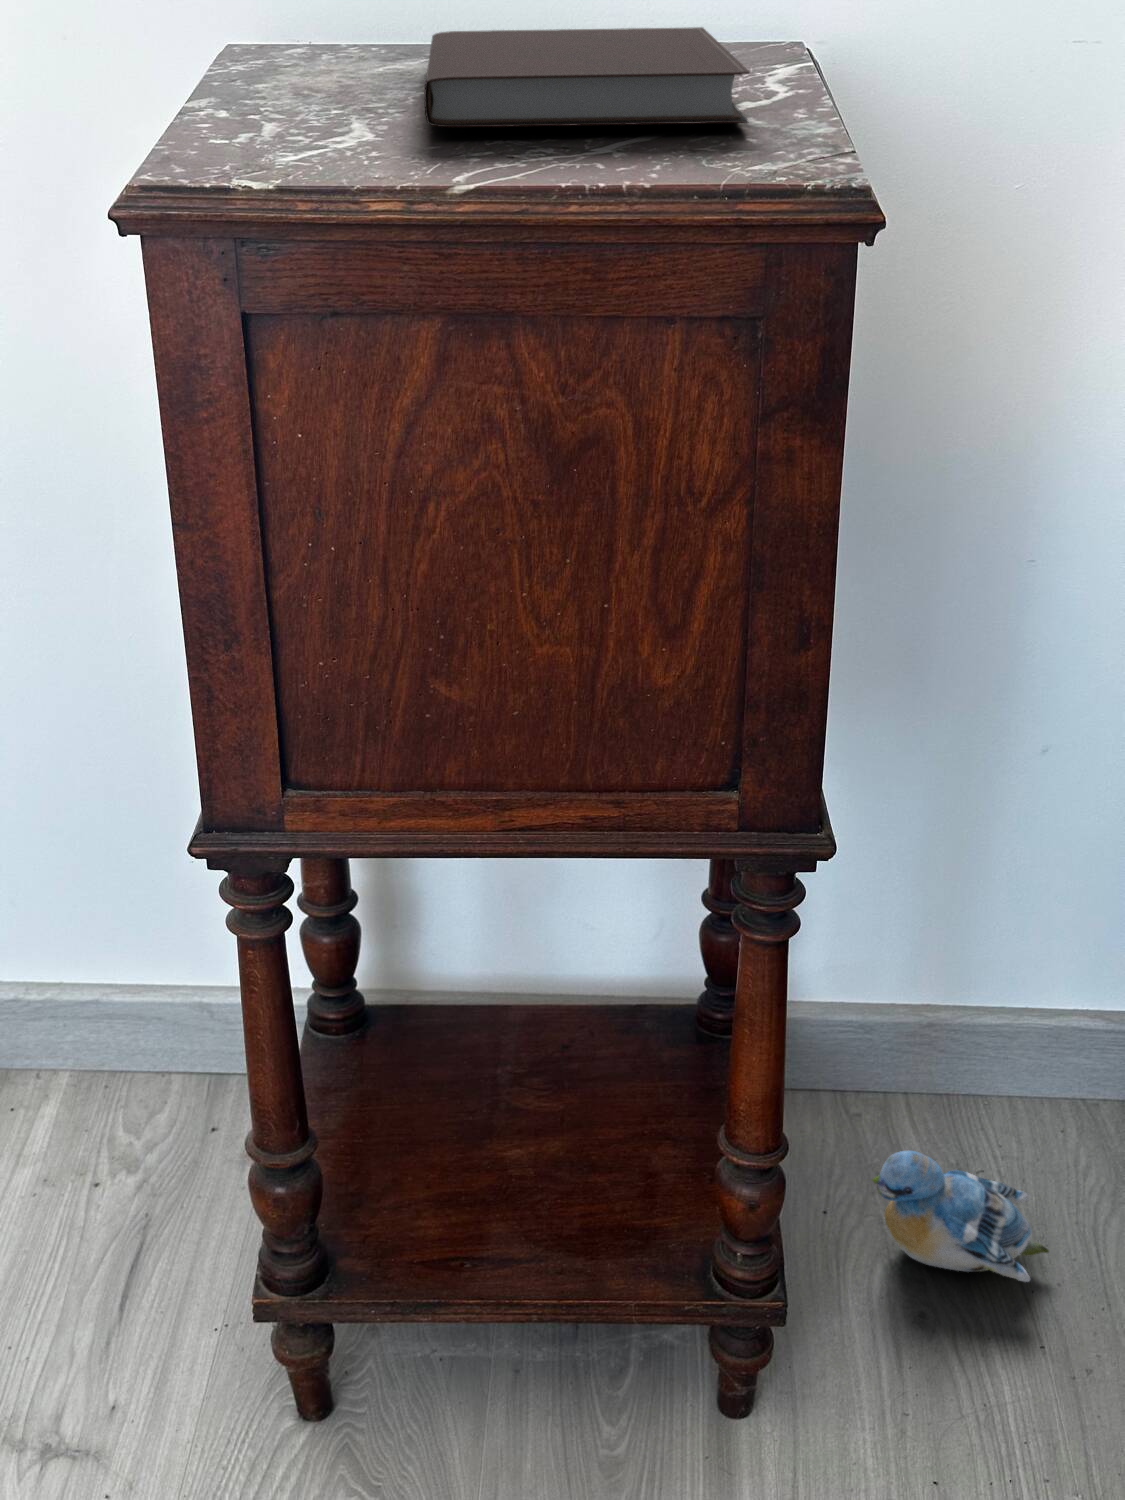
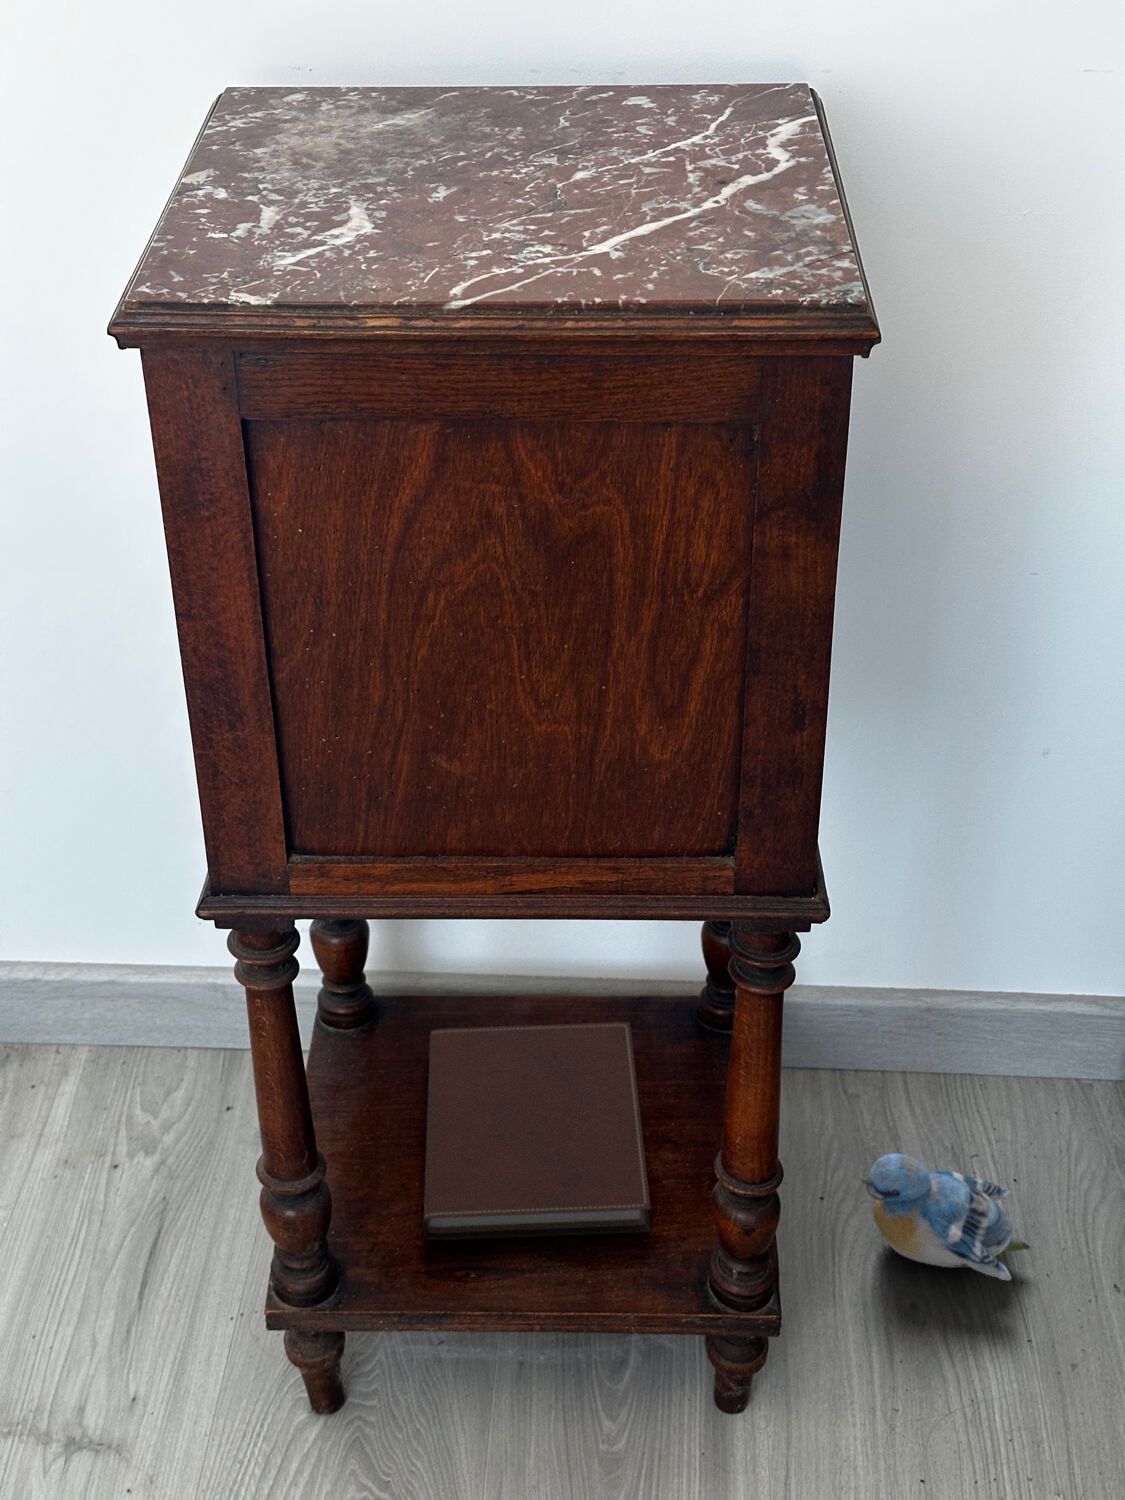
notebook: present [424,27,750,127] -> present [424,1022,651,1240]

